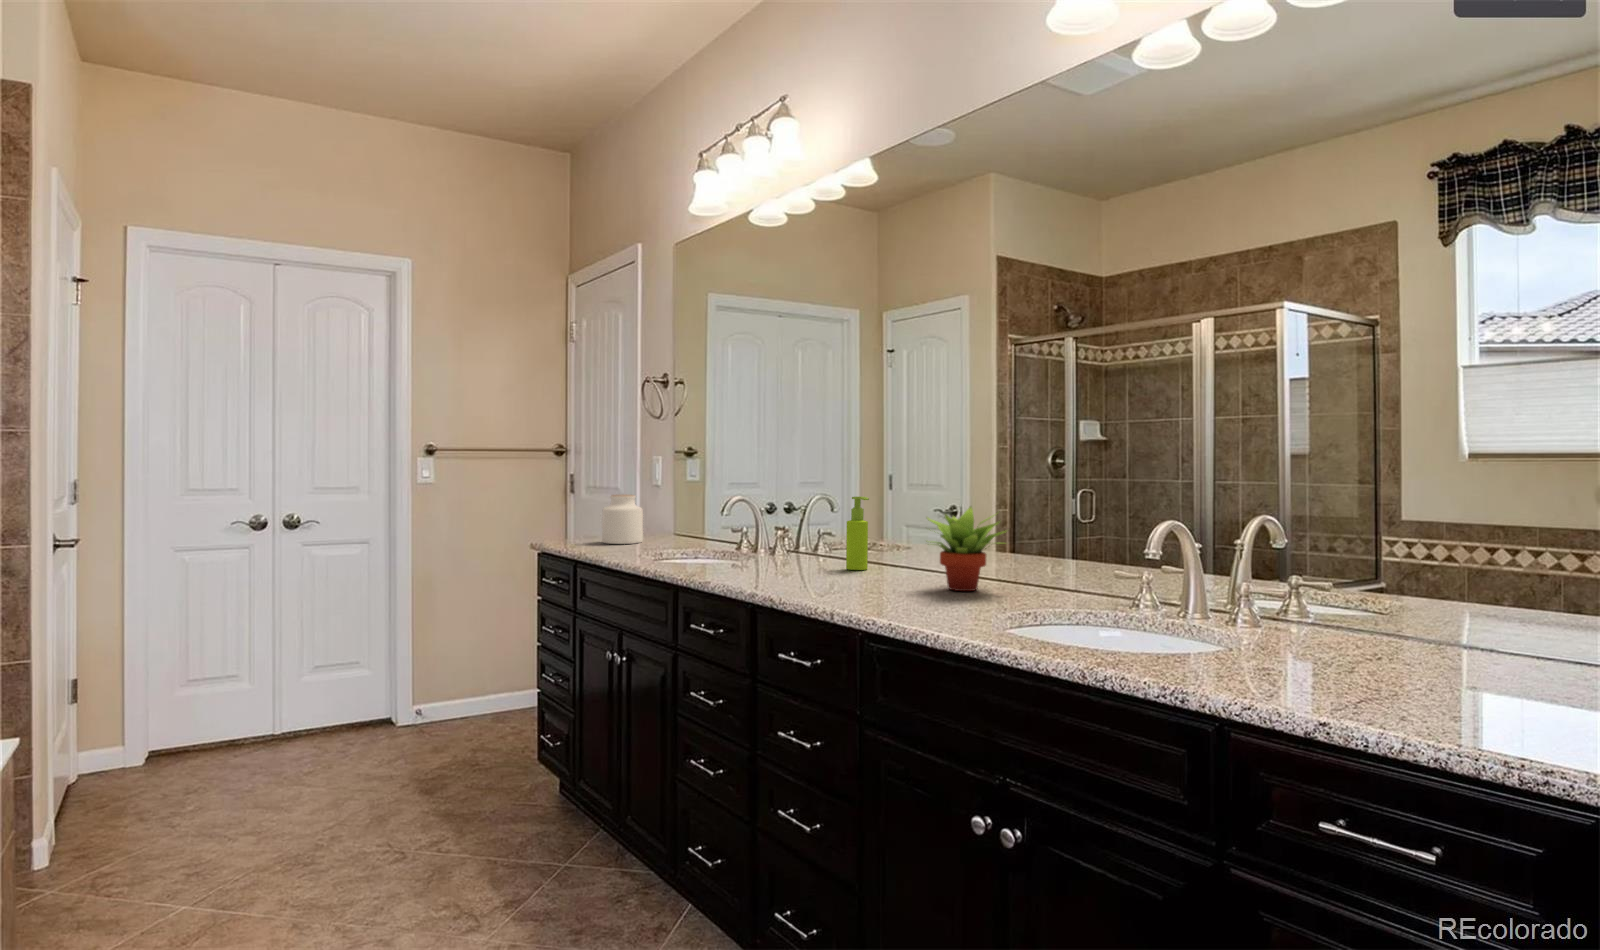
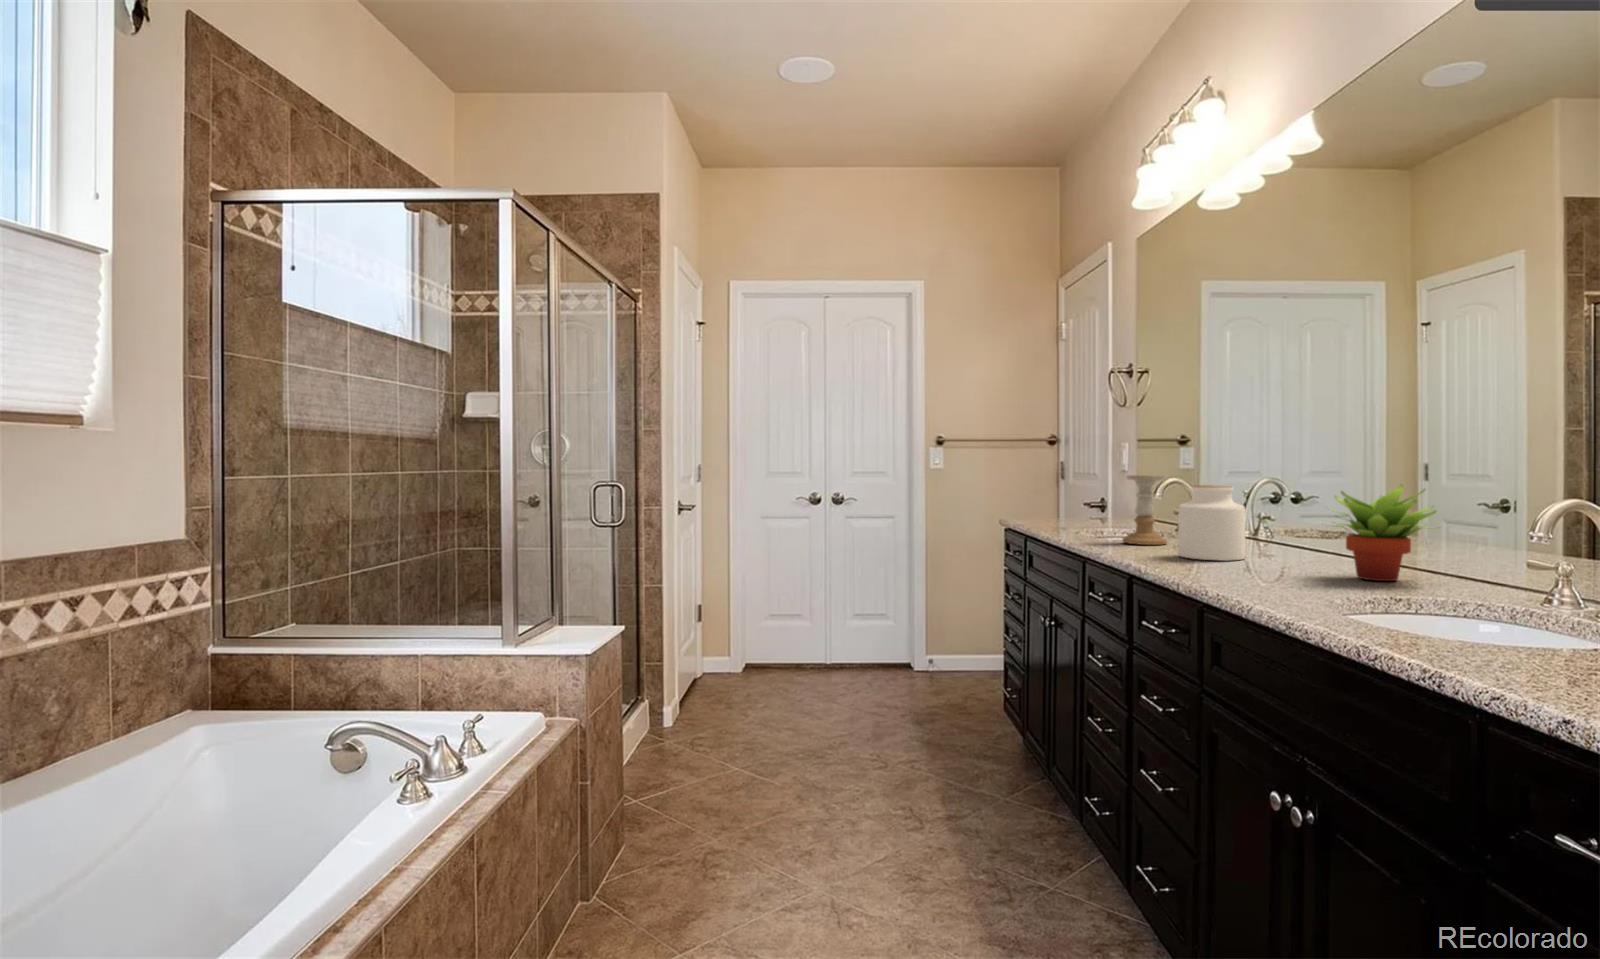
jar: present [602,495,643,544] -> present [1178,485,1246,561]
candle holder: none [701,495,743,566] -> present [1123,475,1167,545]
soap dispenser: present [846,496,869,570] -> none [1272,476,1300,556]

